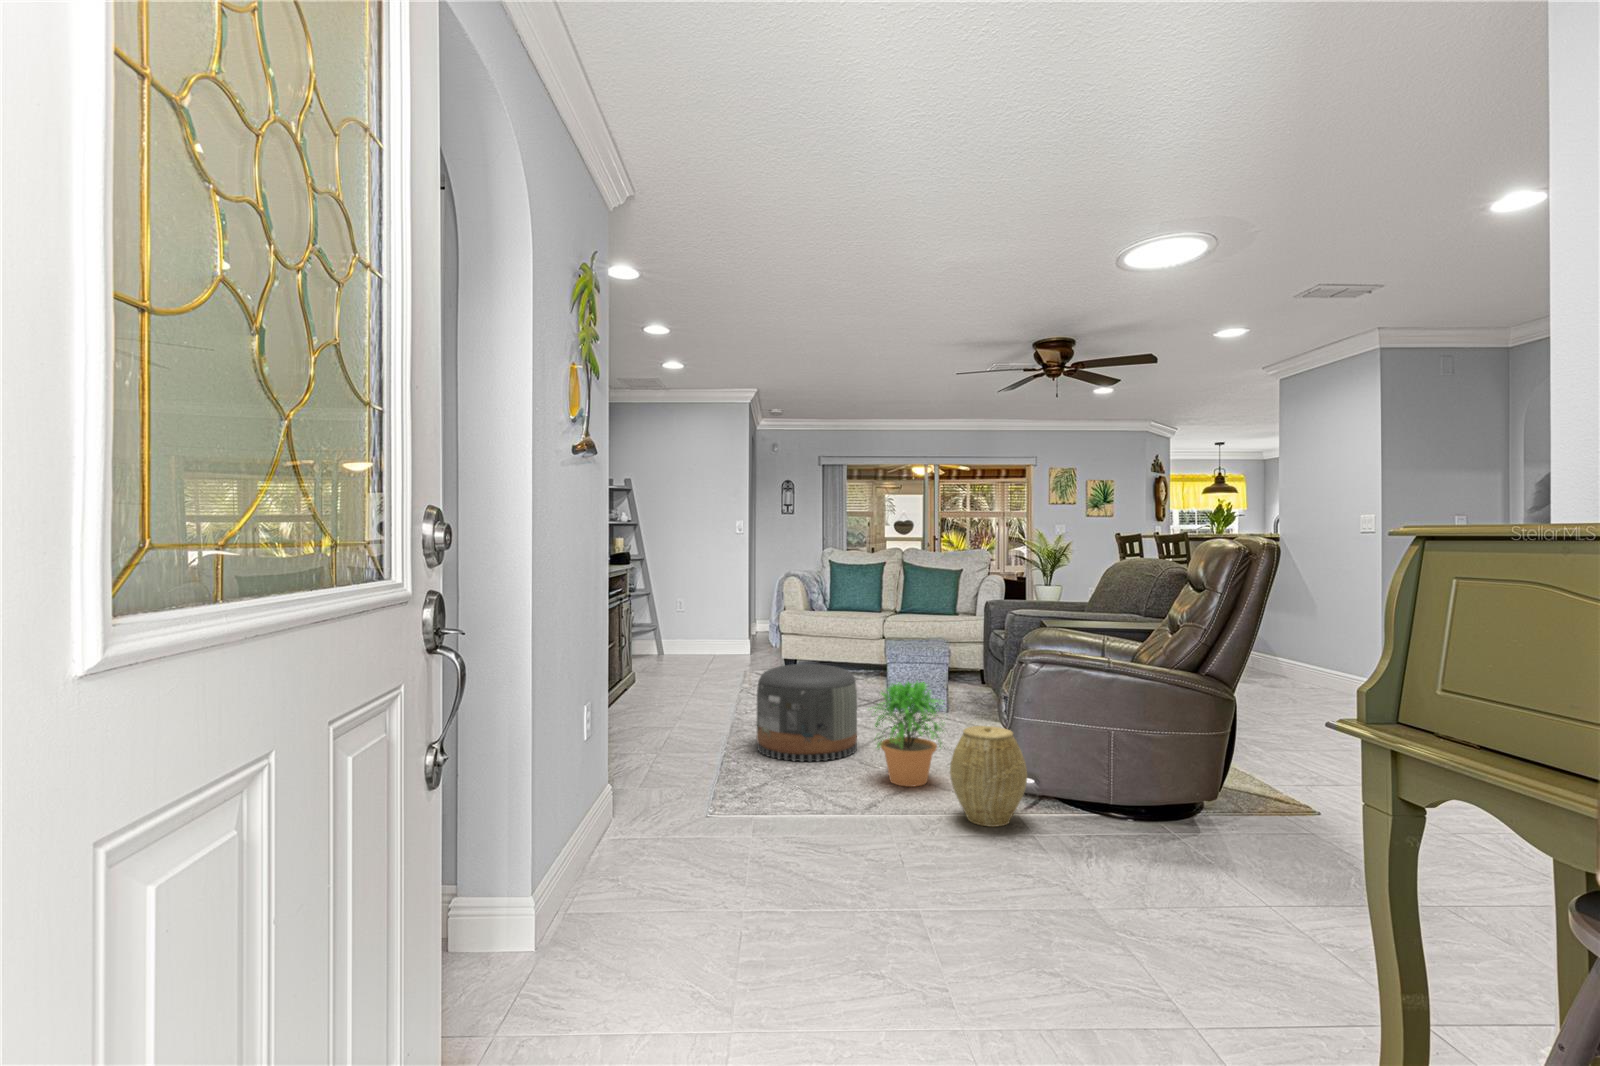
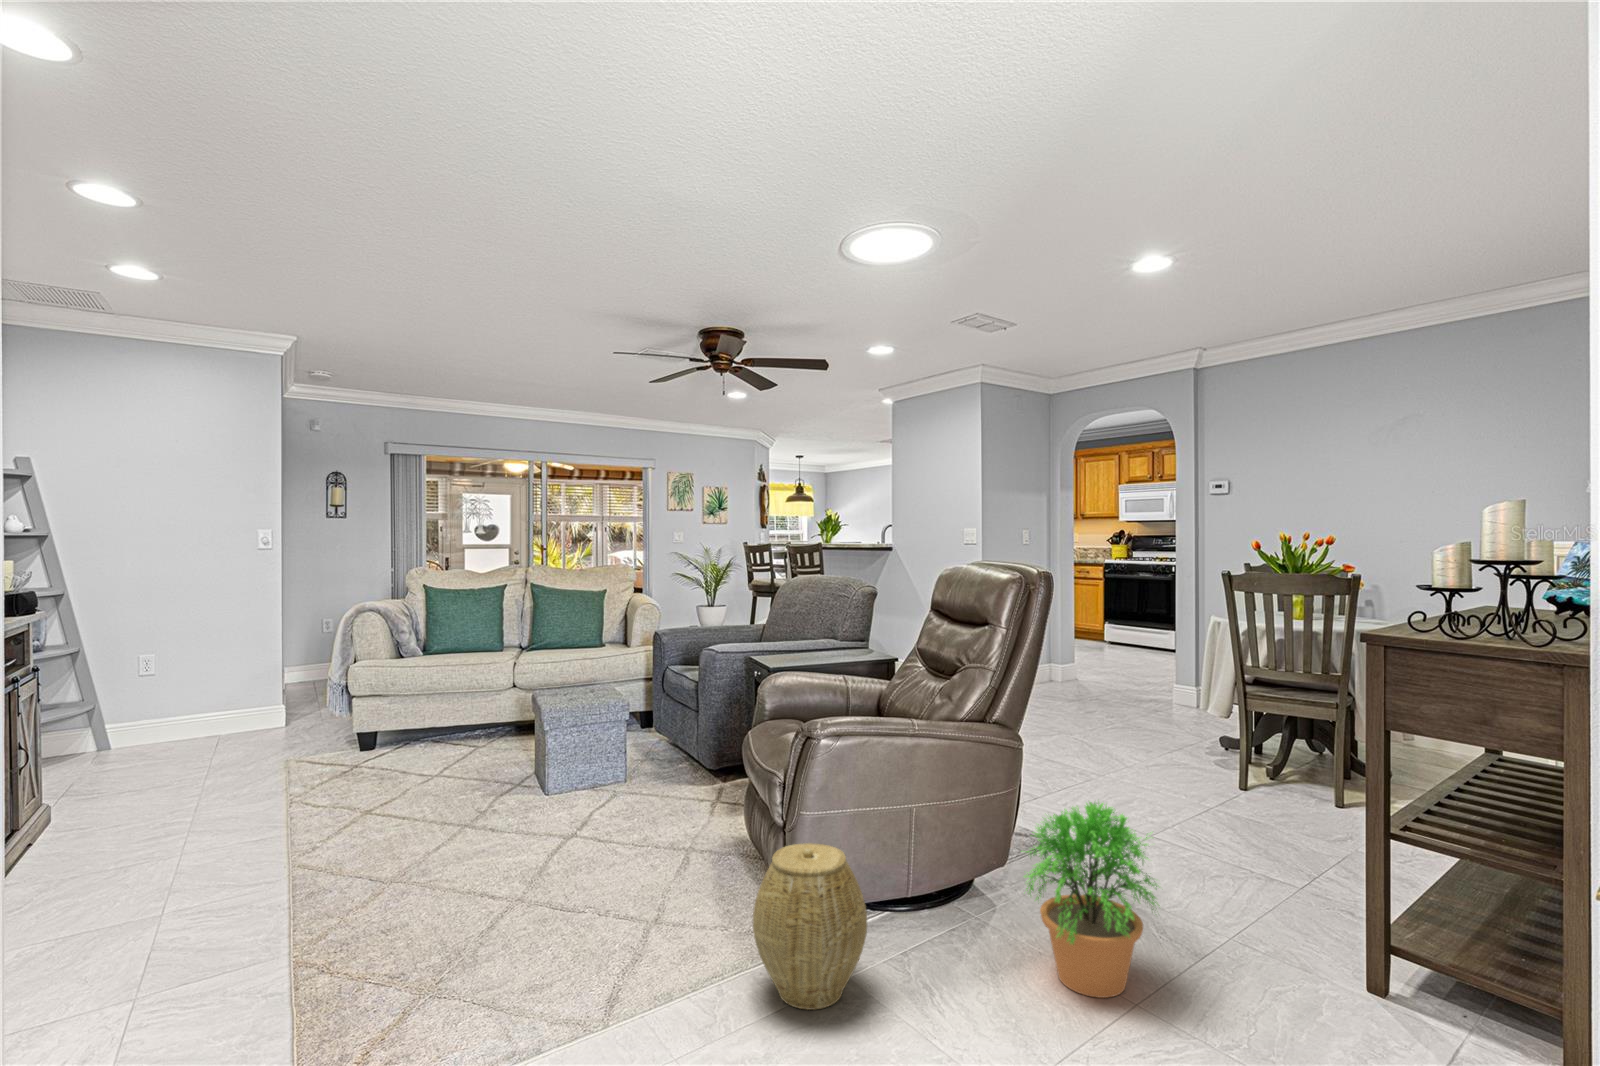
pouf: present [757,664,857,762] -> none [359,760,538,943]
potted plant: present [875,682,943,787] -> present [1025,802,1160,998]

